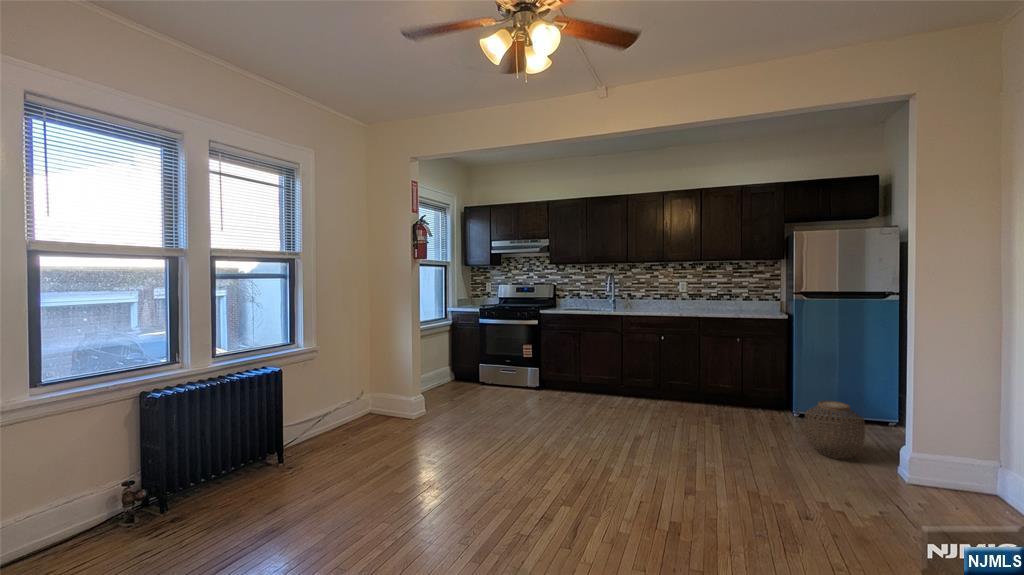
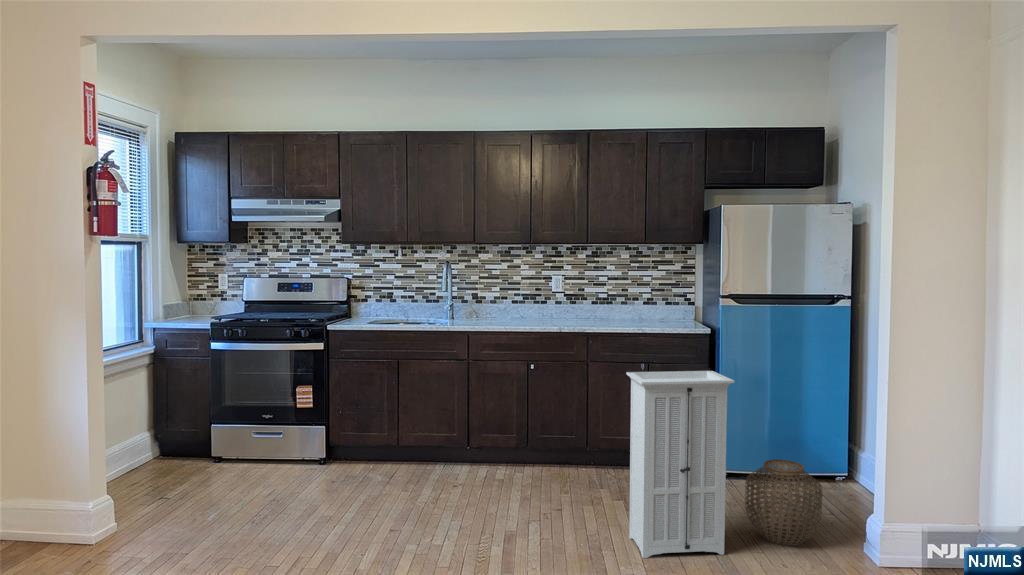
storage cabinet: none [717,336,791,458] -> present [626,368,734,558]

